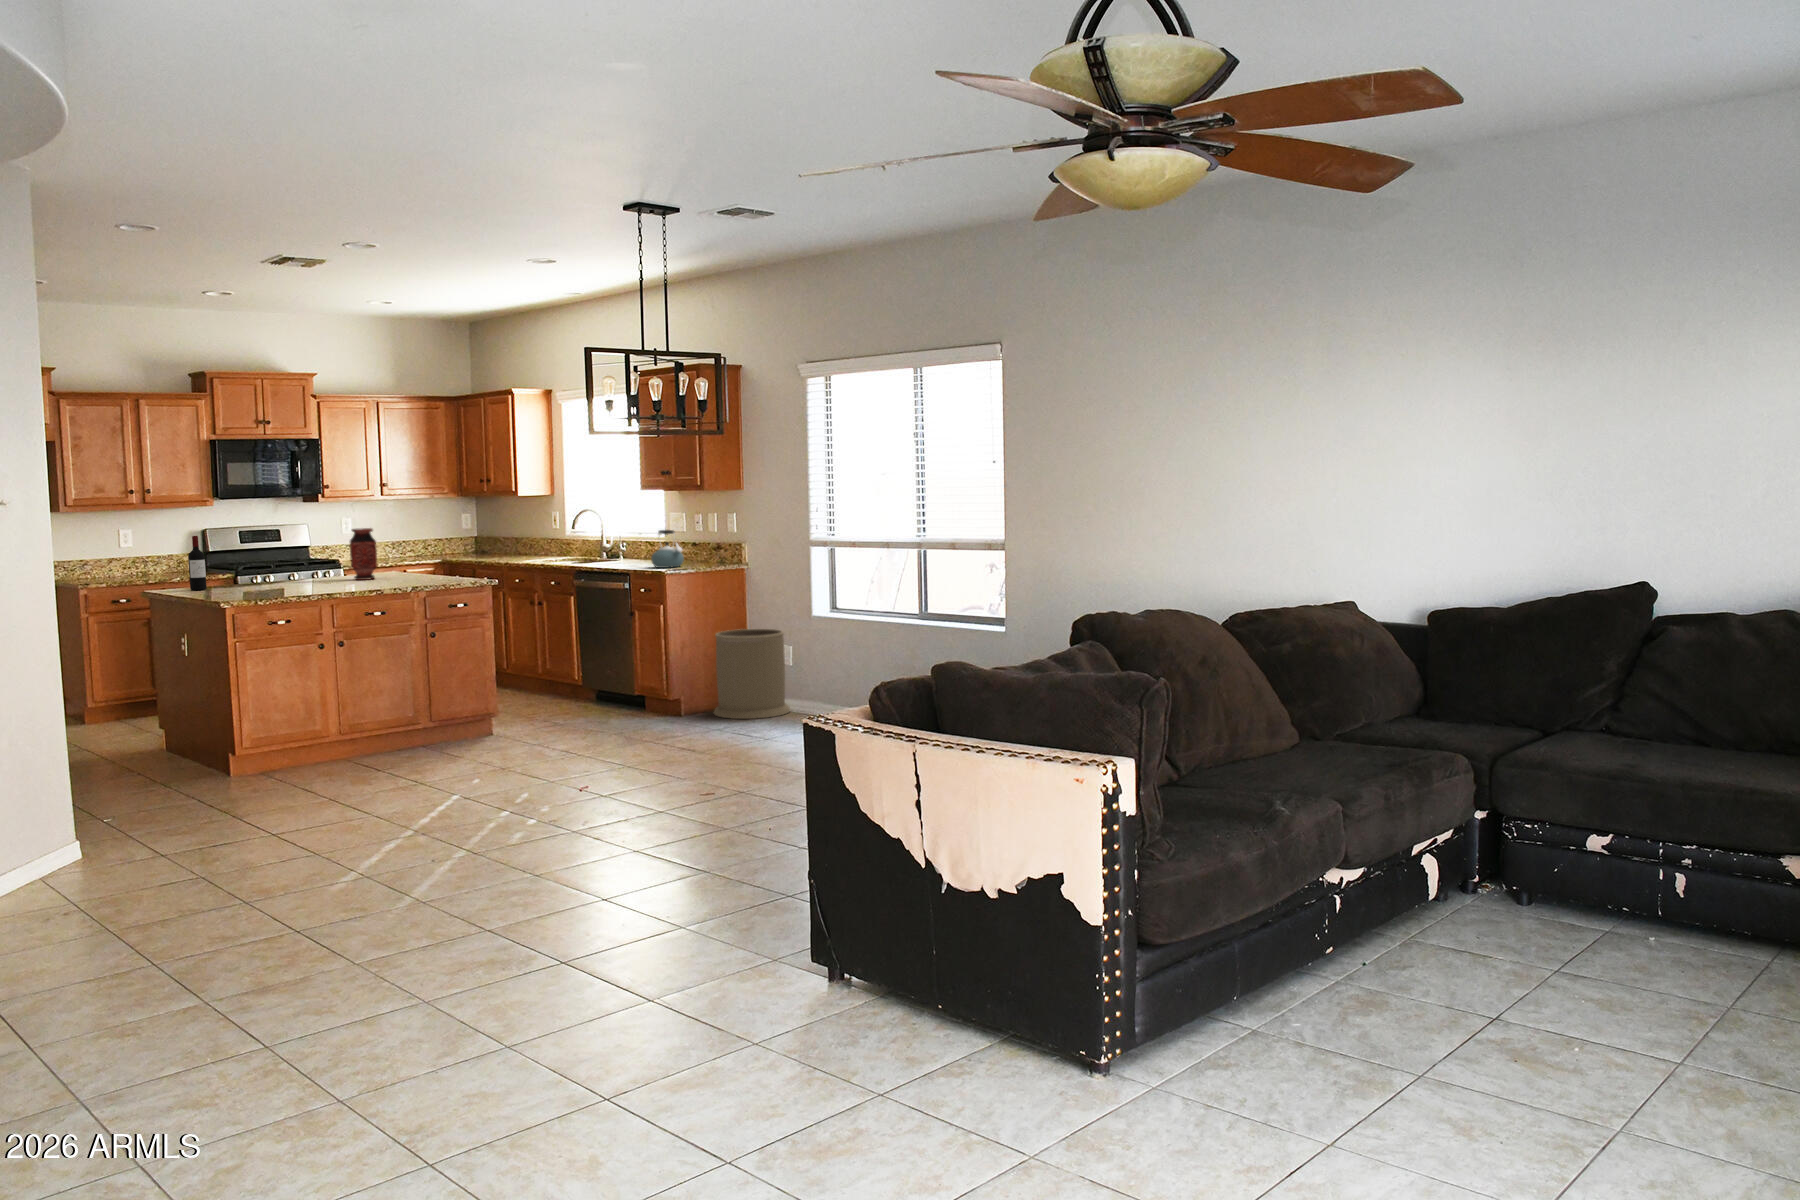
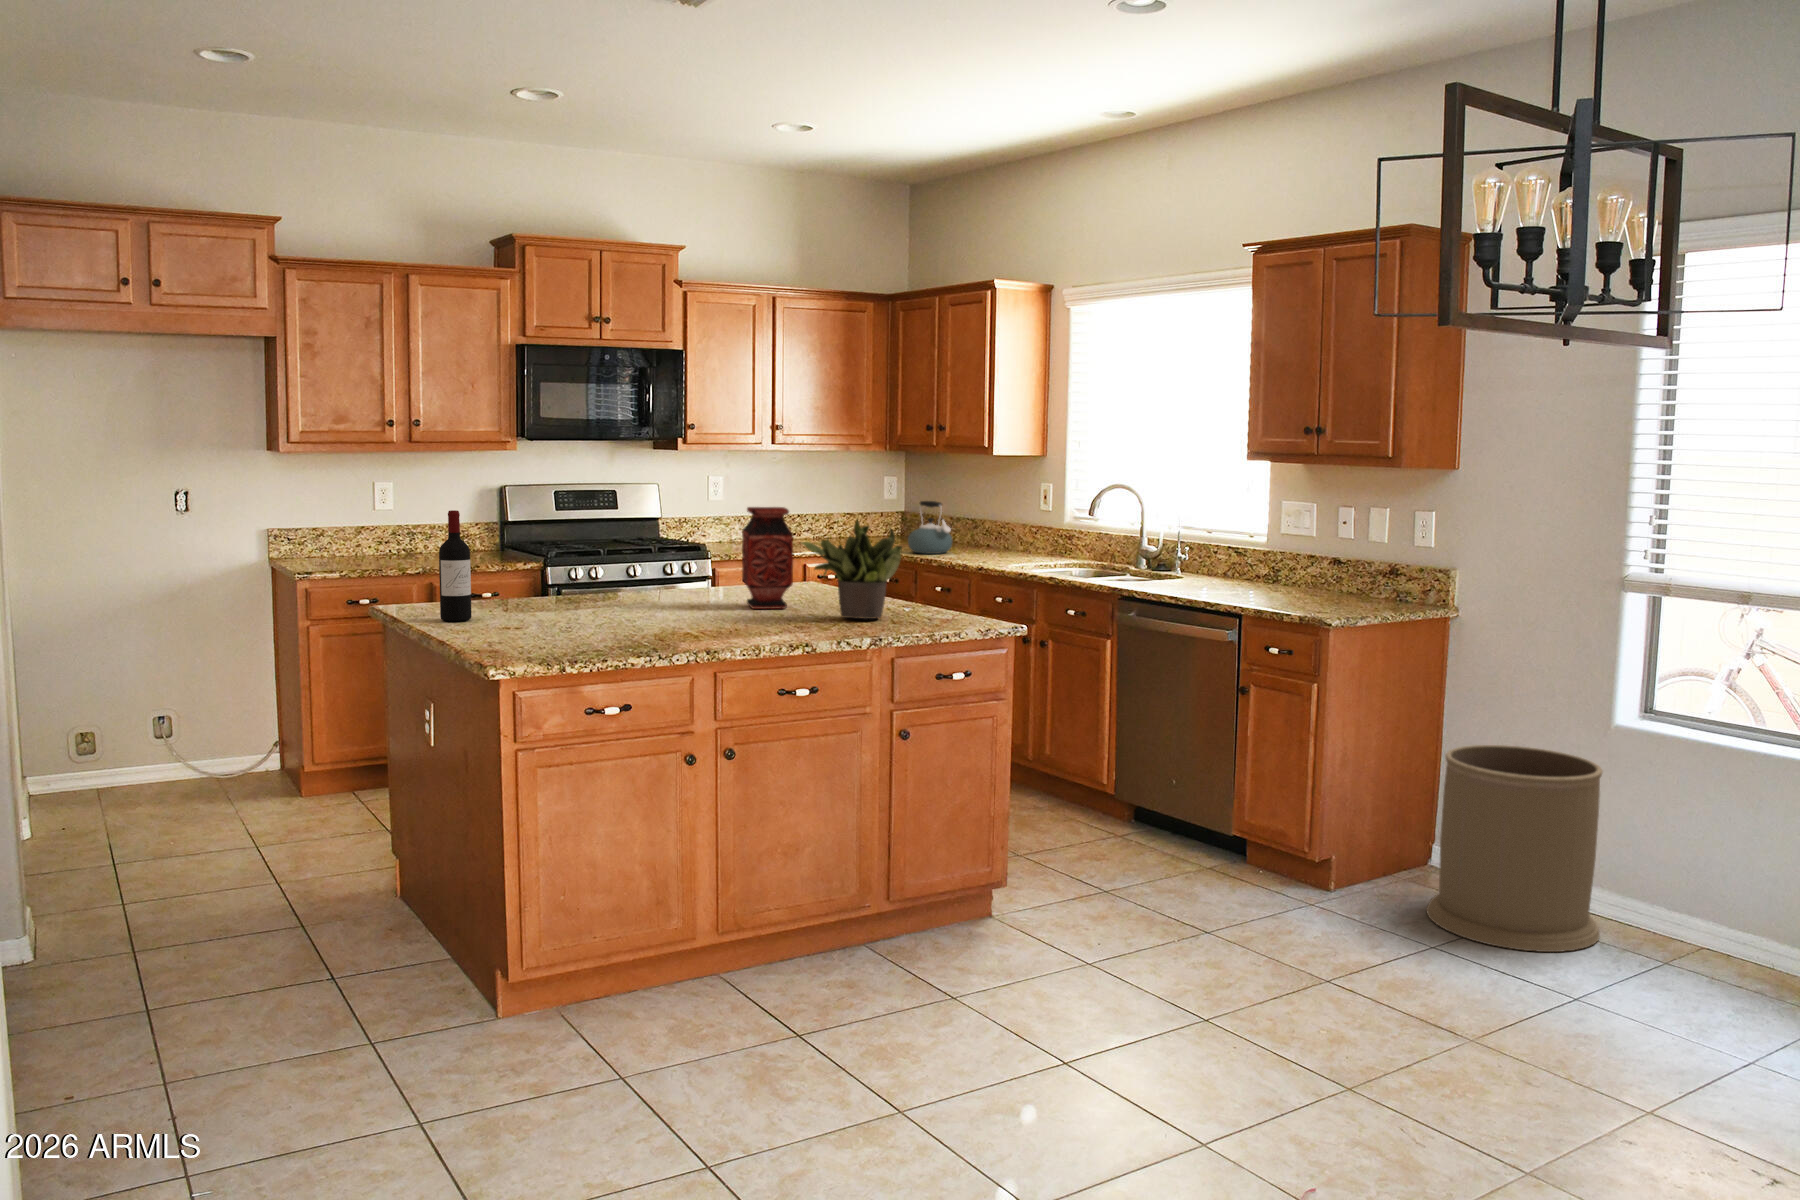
potted plant: none [377,530,431,580] -> present [802,520,902,619]
kettle: present [651,530,684,568] -> present [908,501,952,554]

